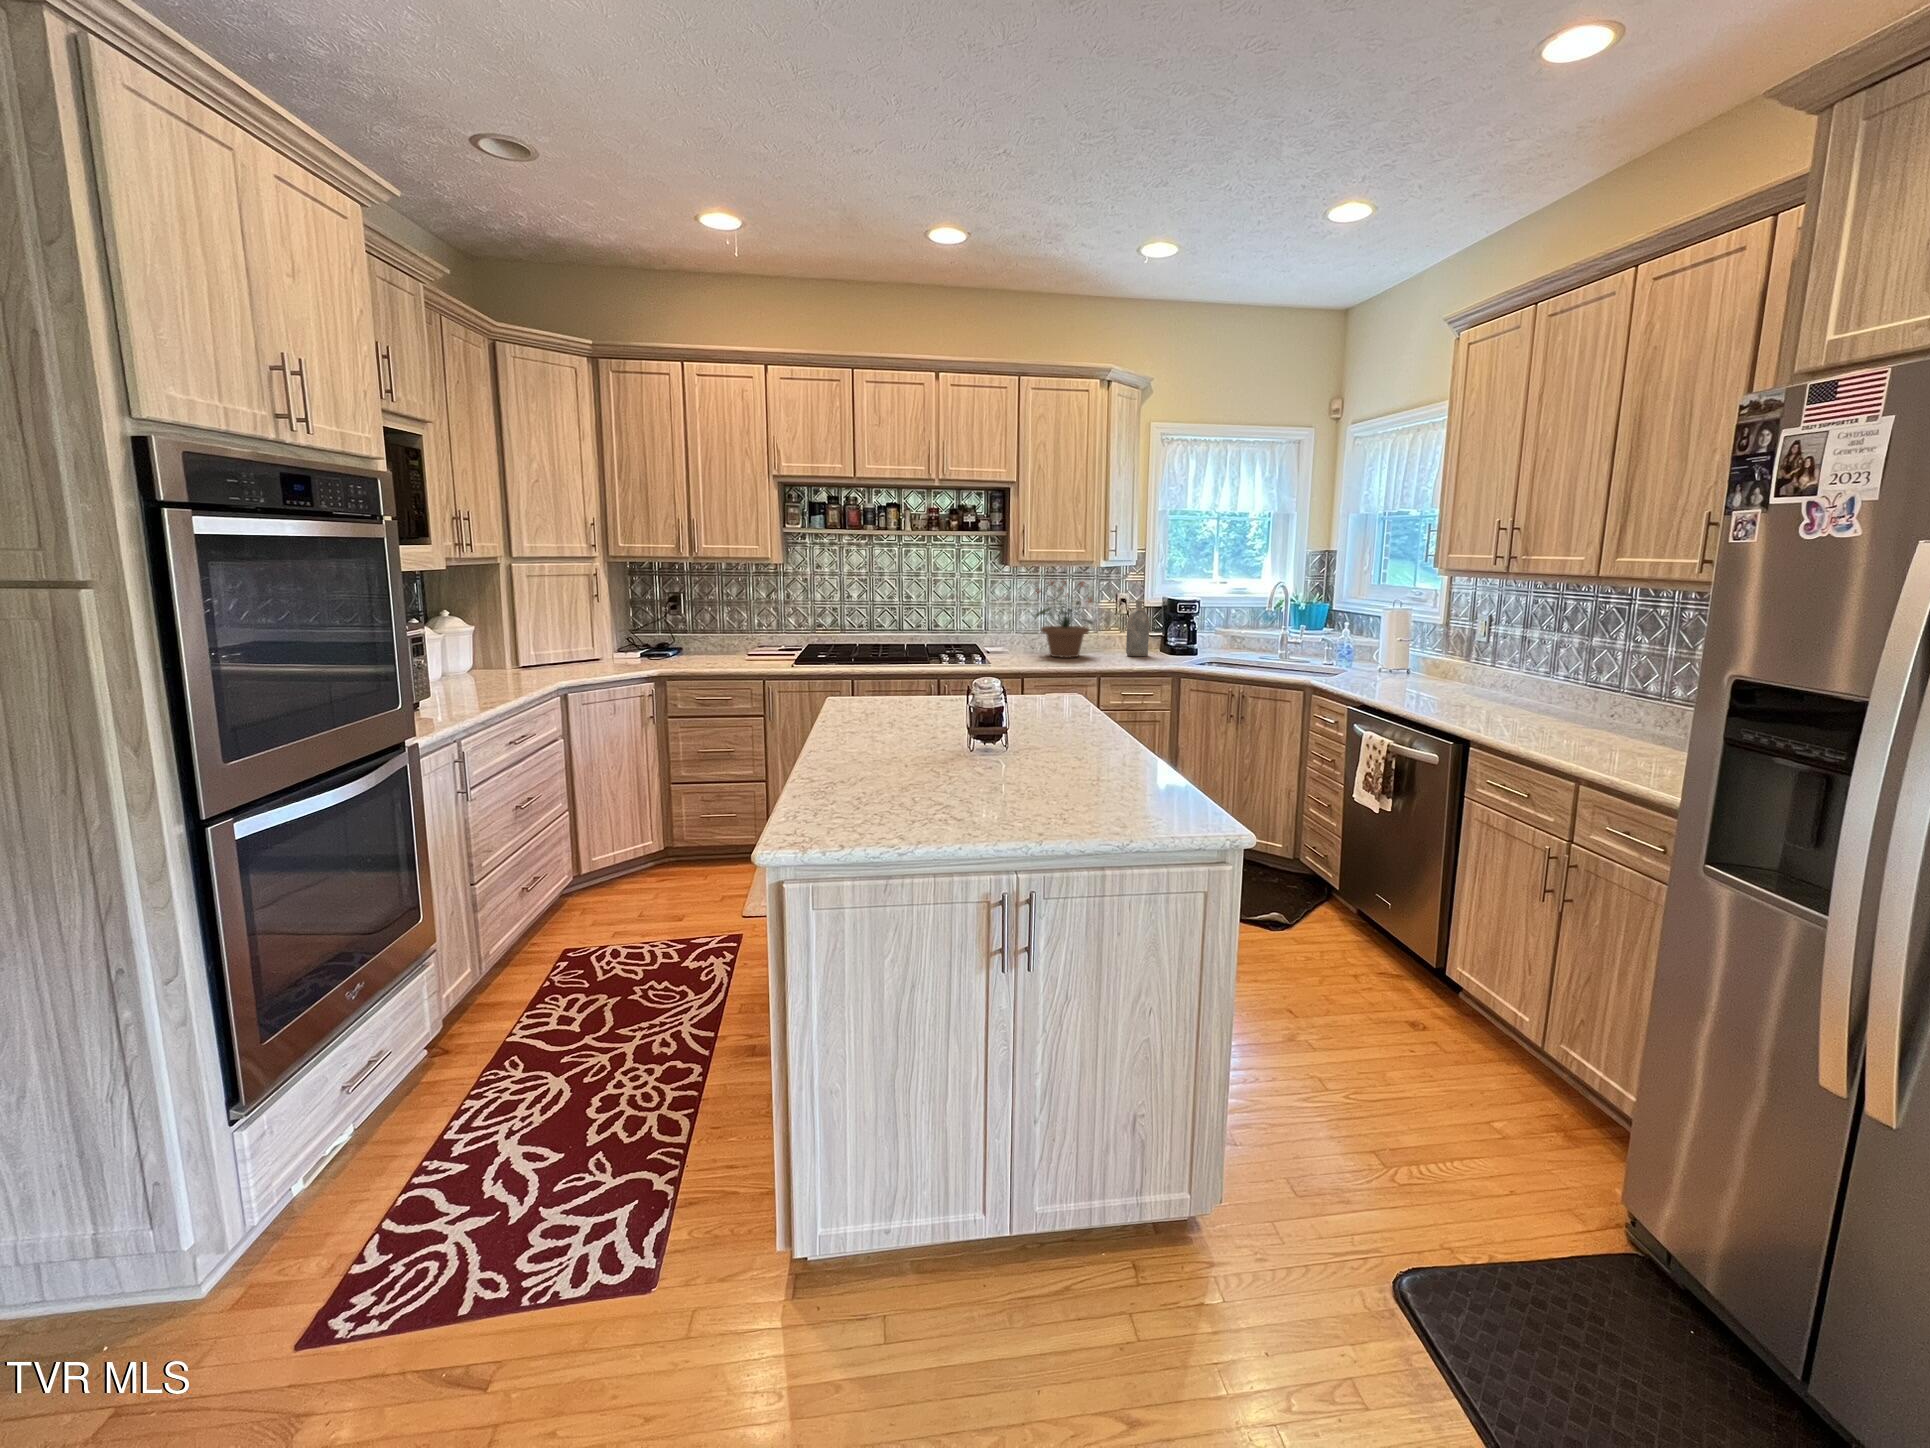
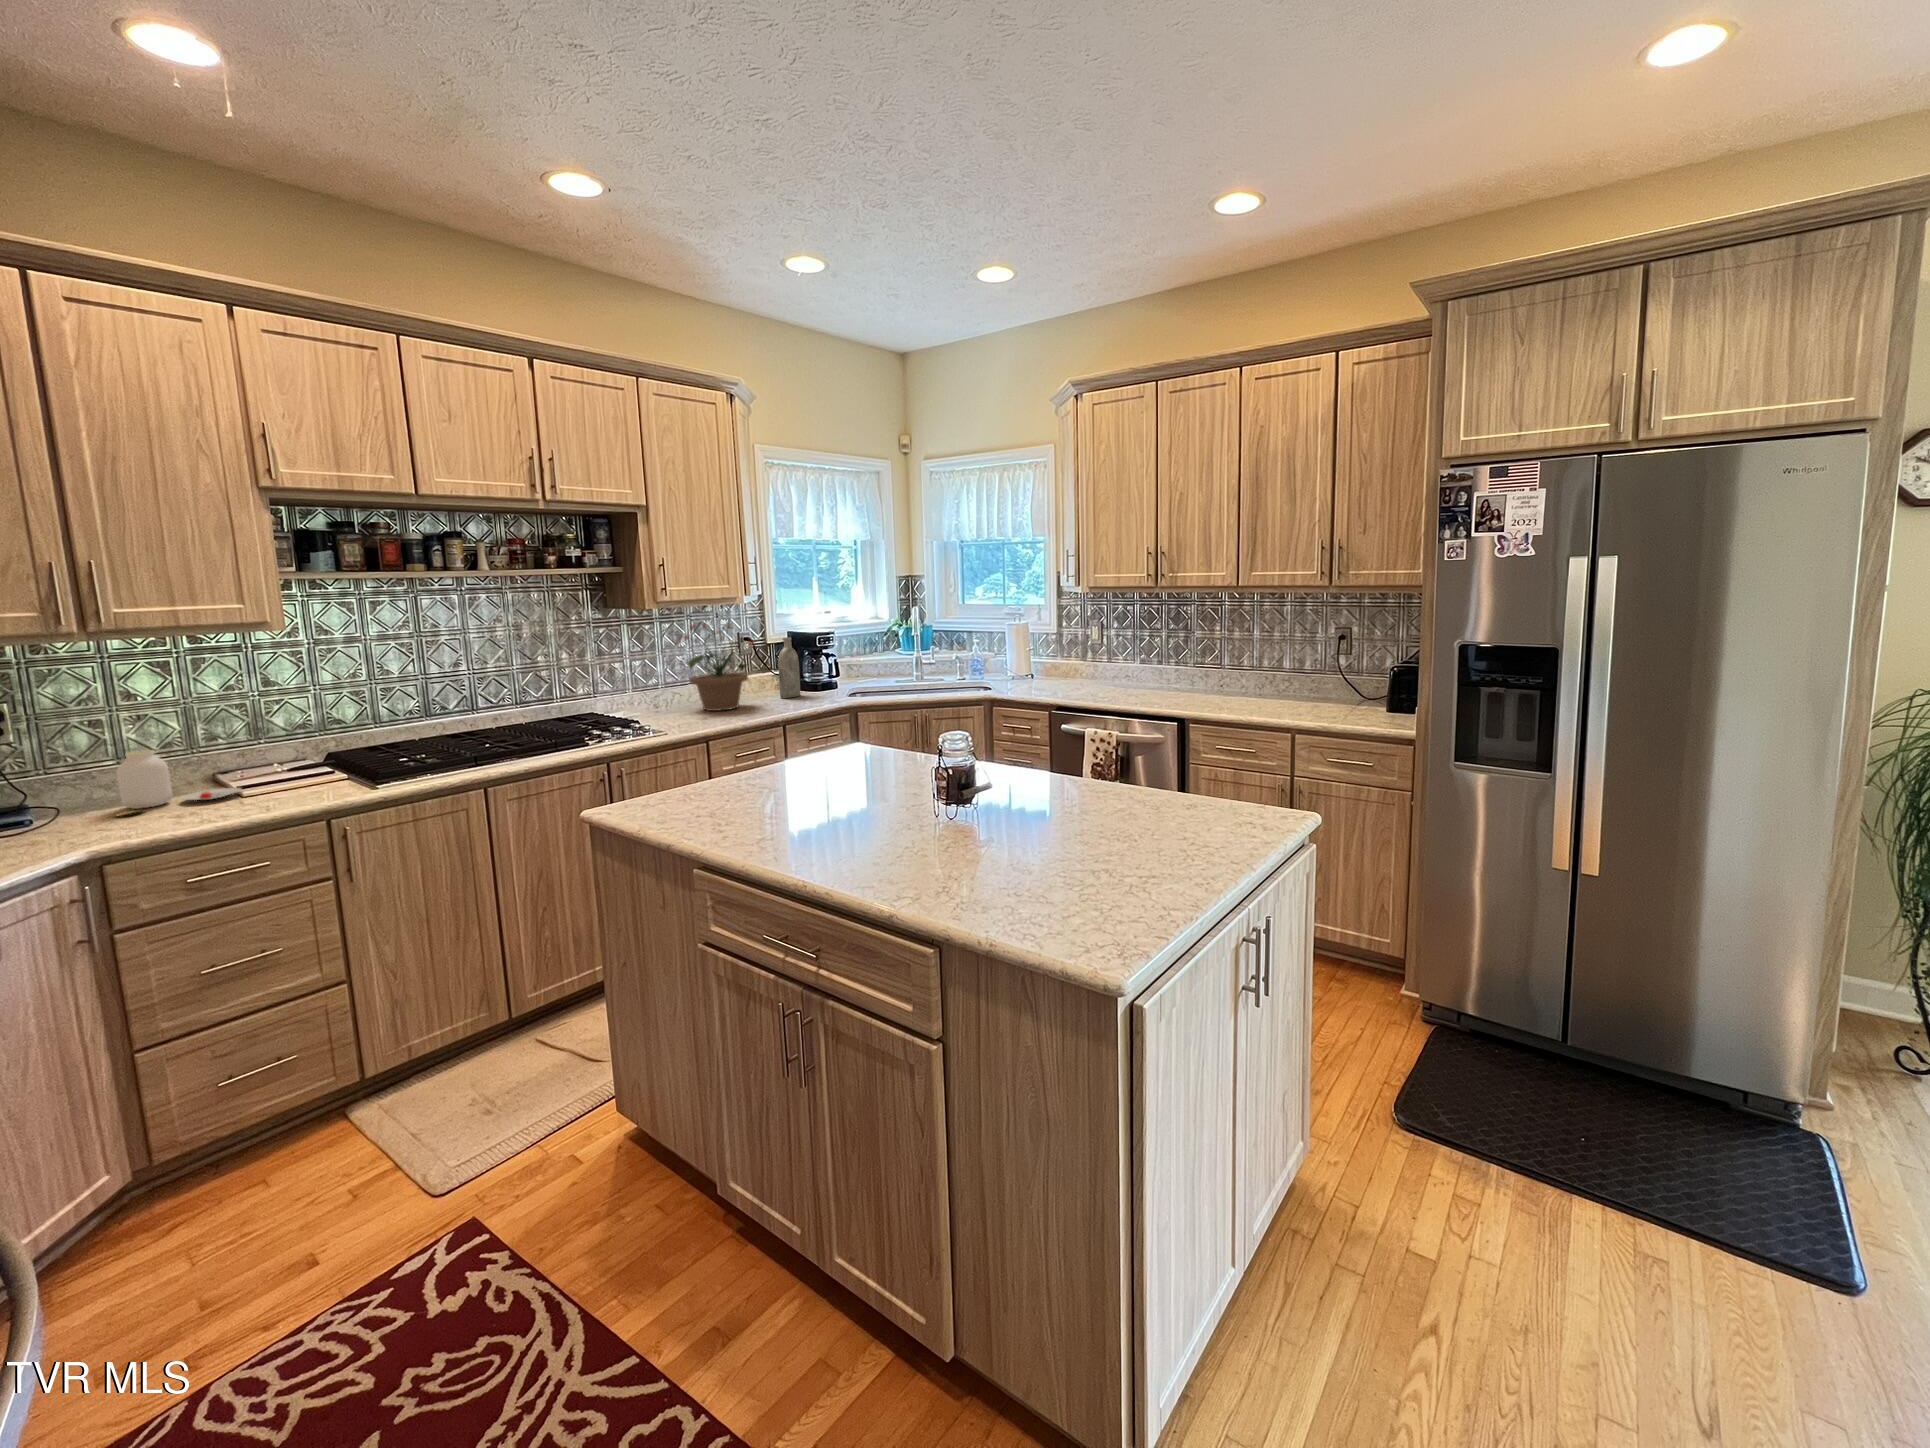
jar: none [689,627,743,660] -> present [116,750,241,816]

